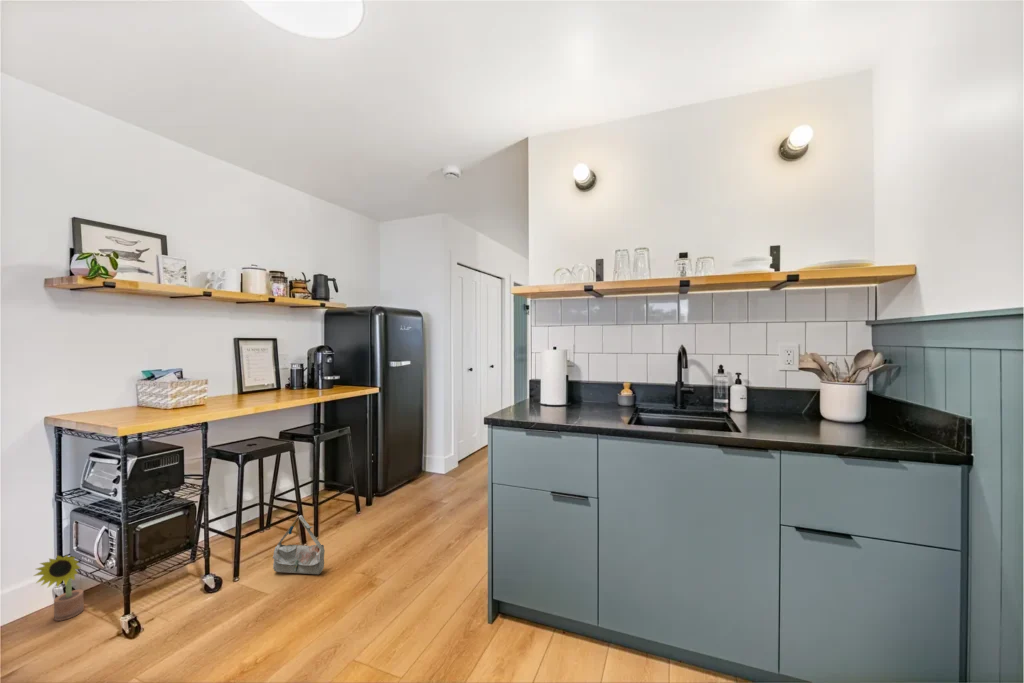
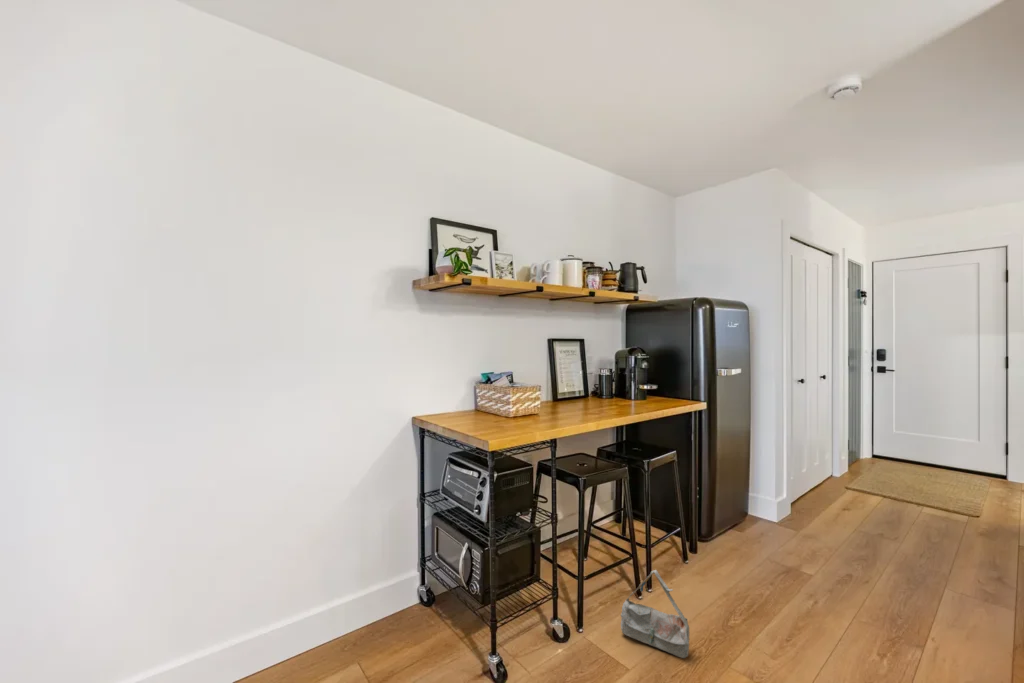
decorative plant: present [34,556,84,621] -> none [411,563,447,630]

